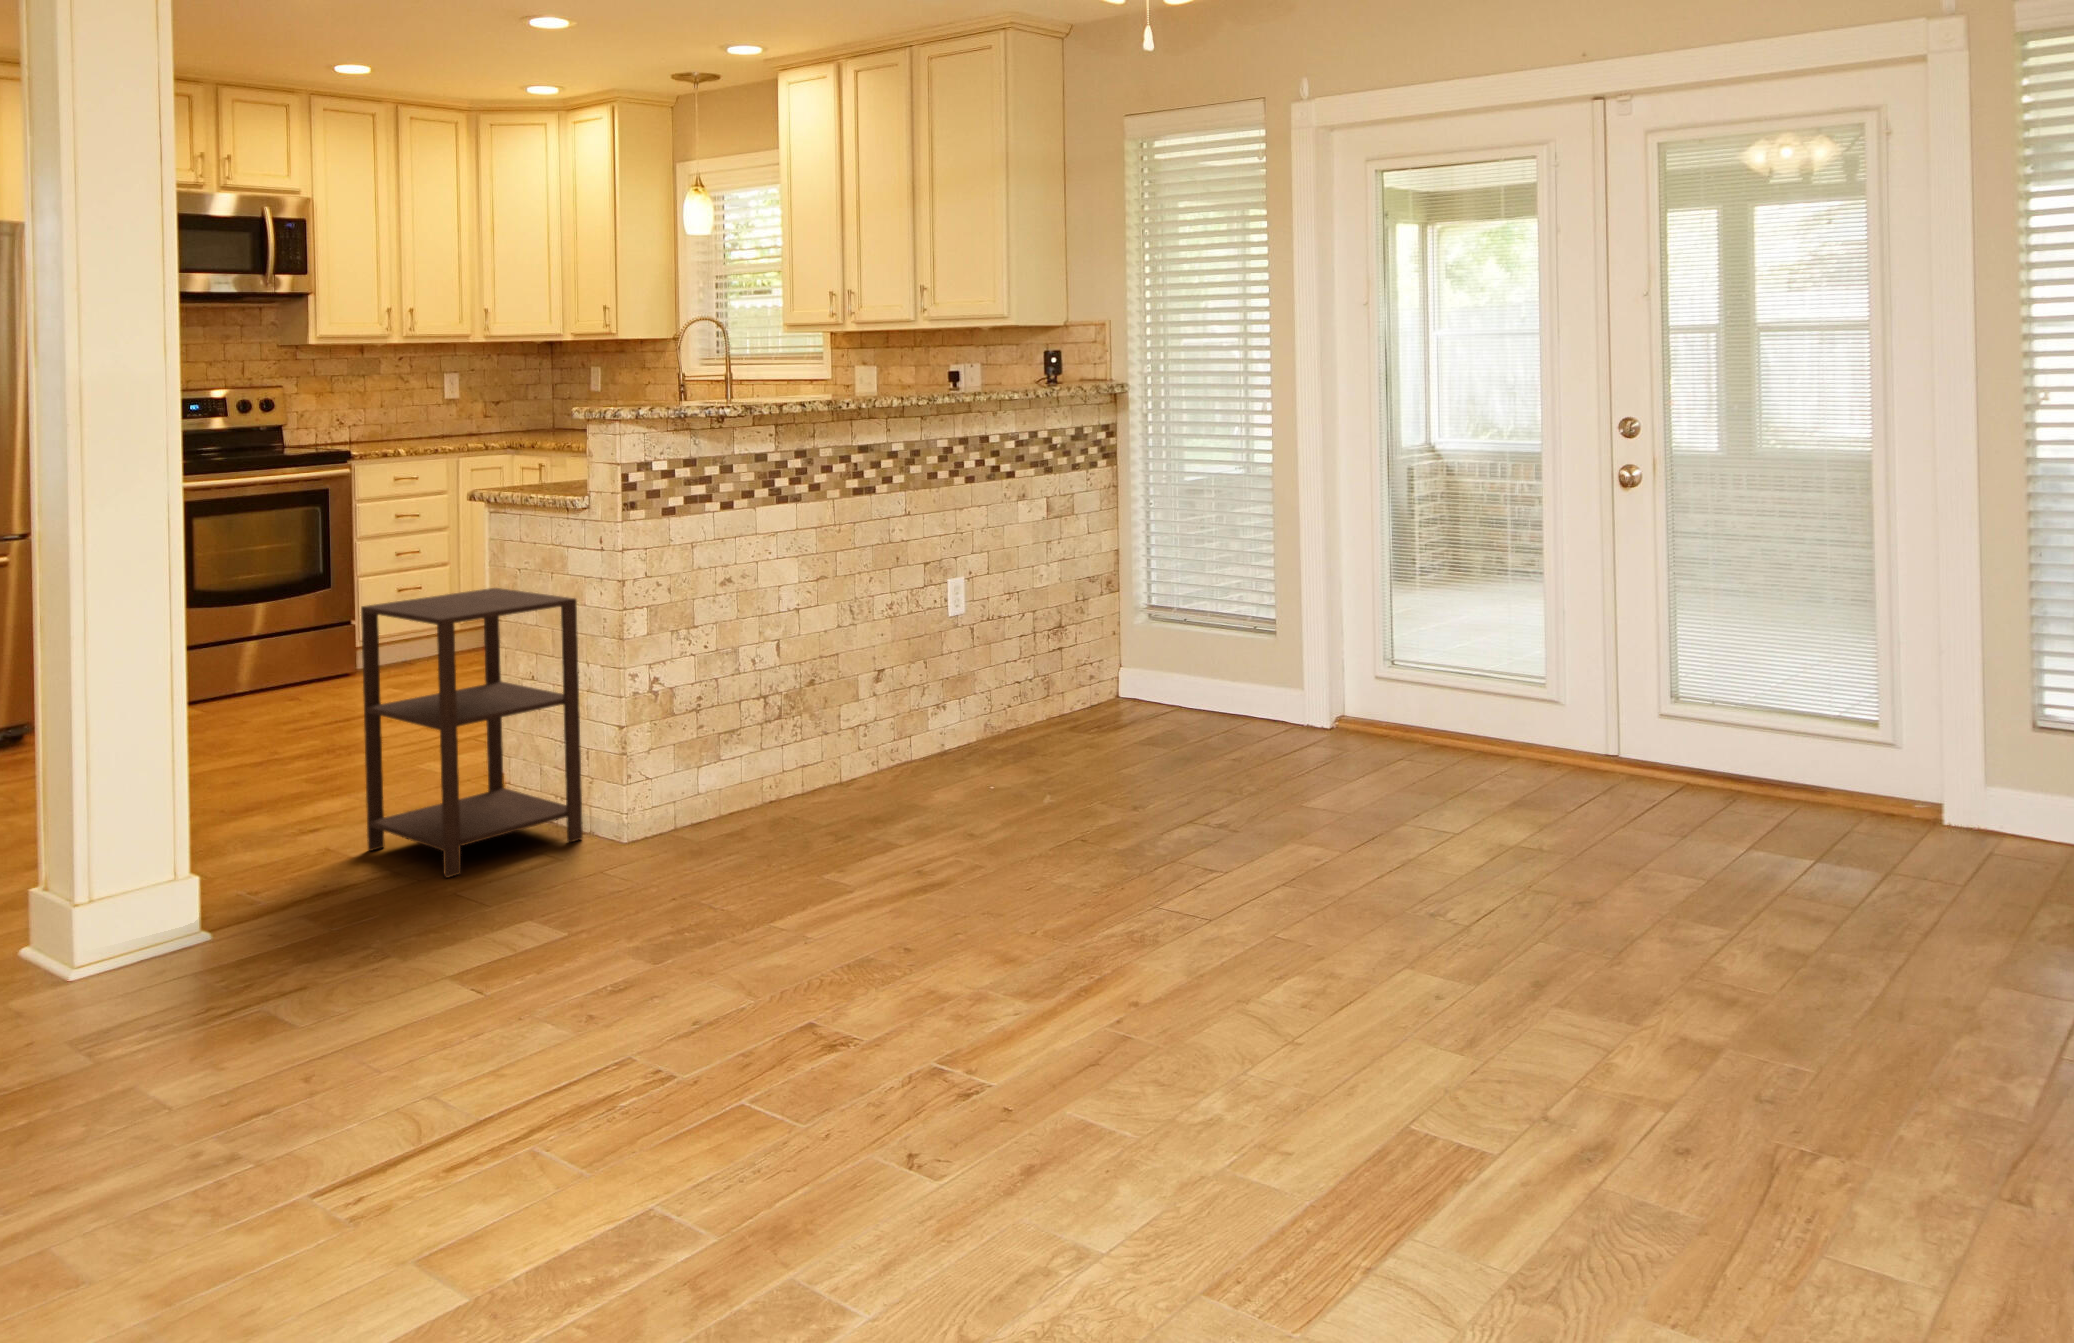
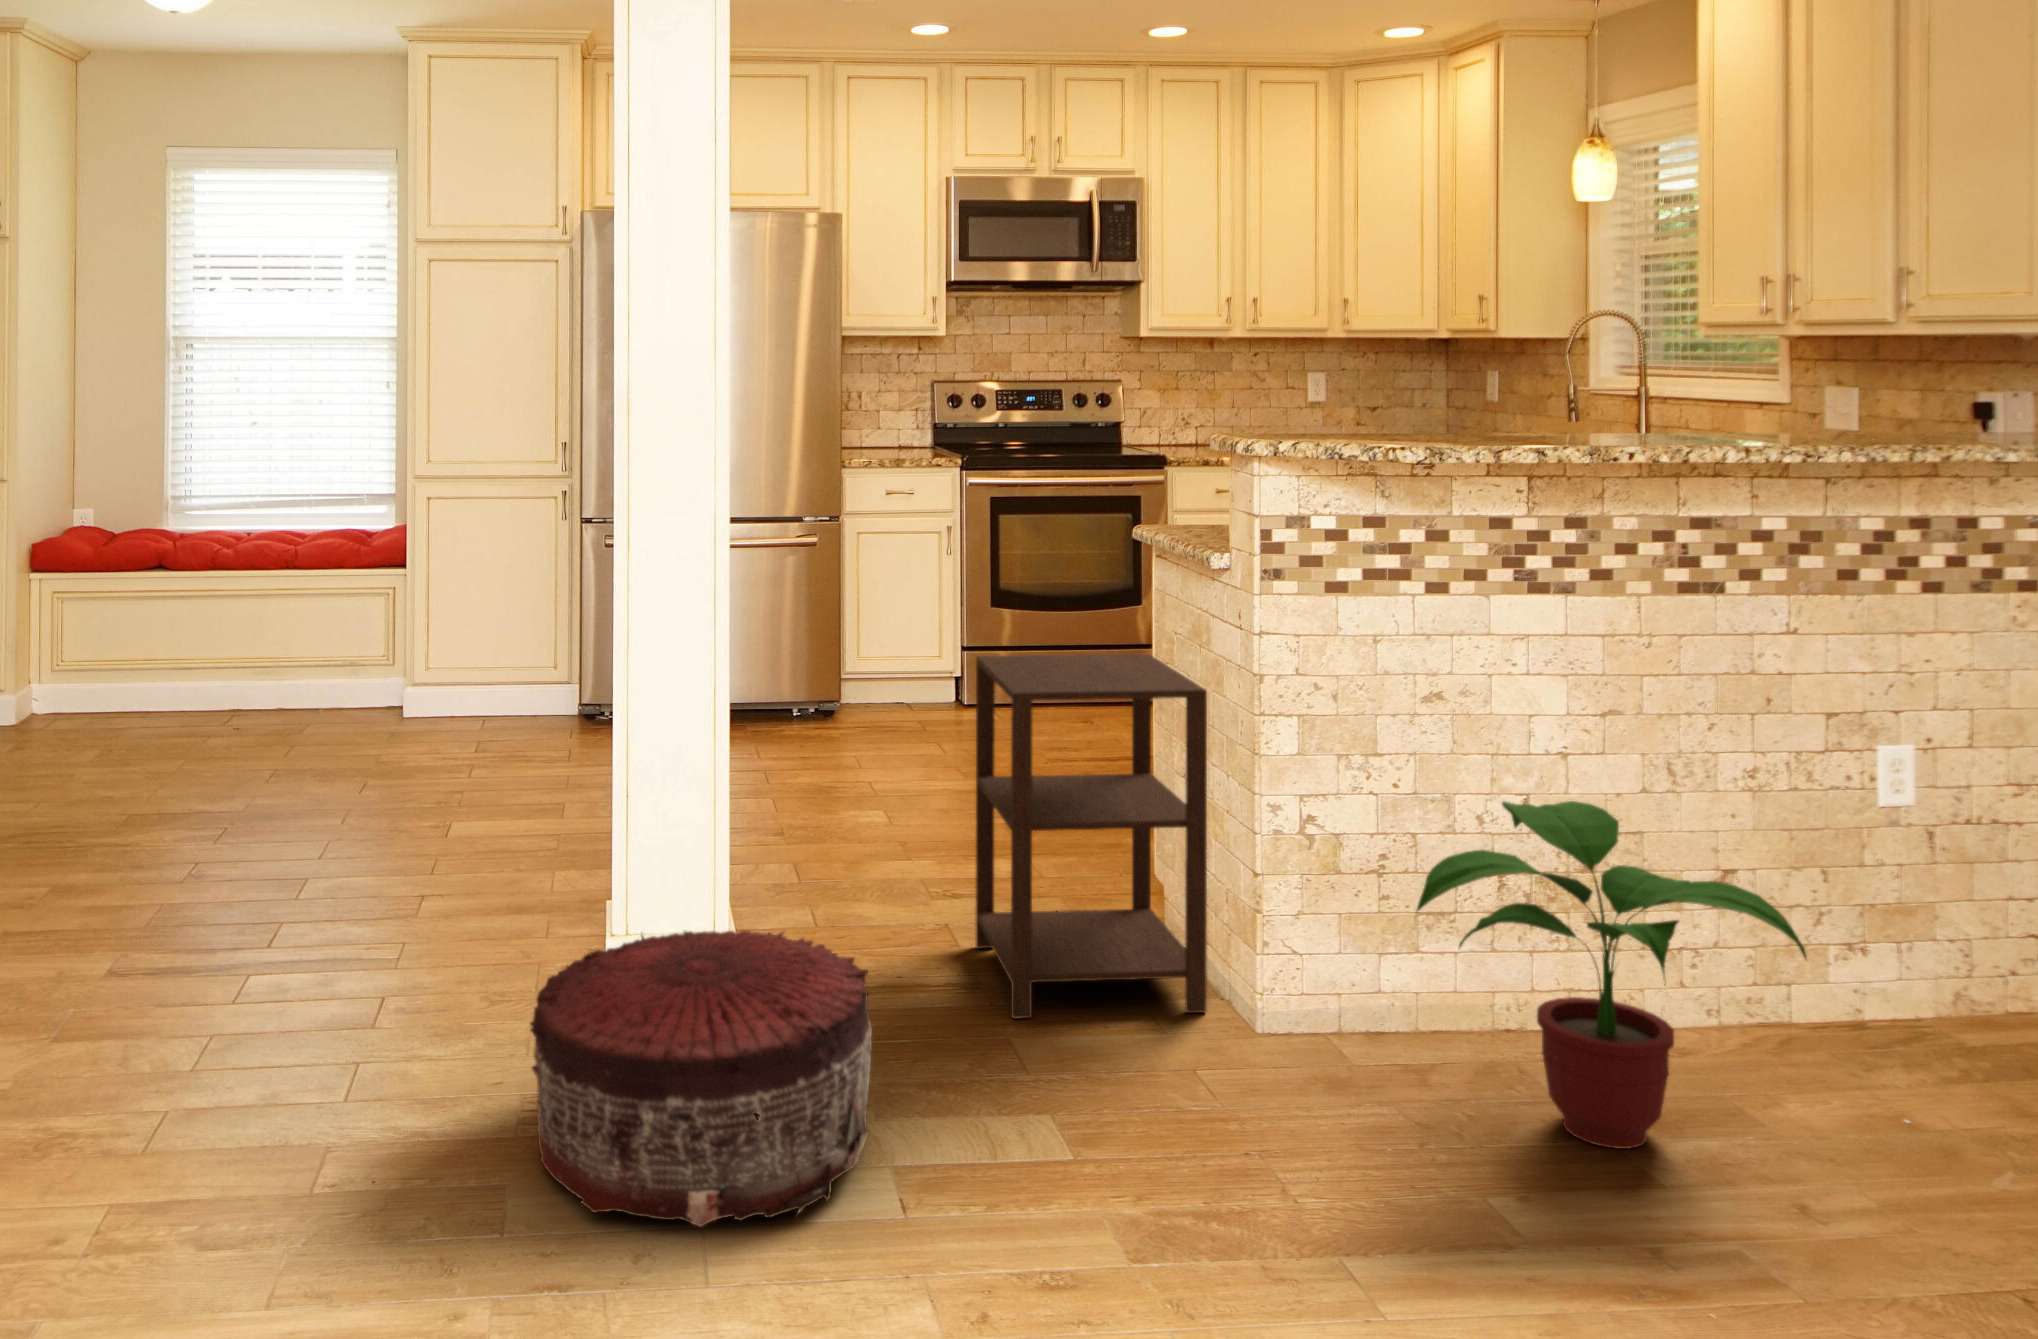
potted plant: none [766,632,965,834] -> present [1417,801,1807,1149]
pouf: none [115,830,434,1056] -> present [530,931,872,1226]

